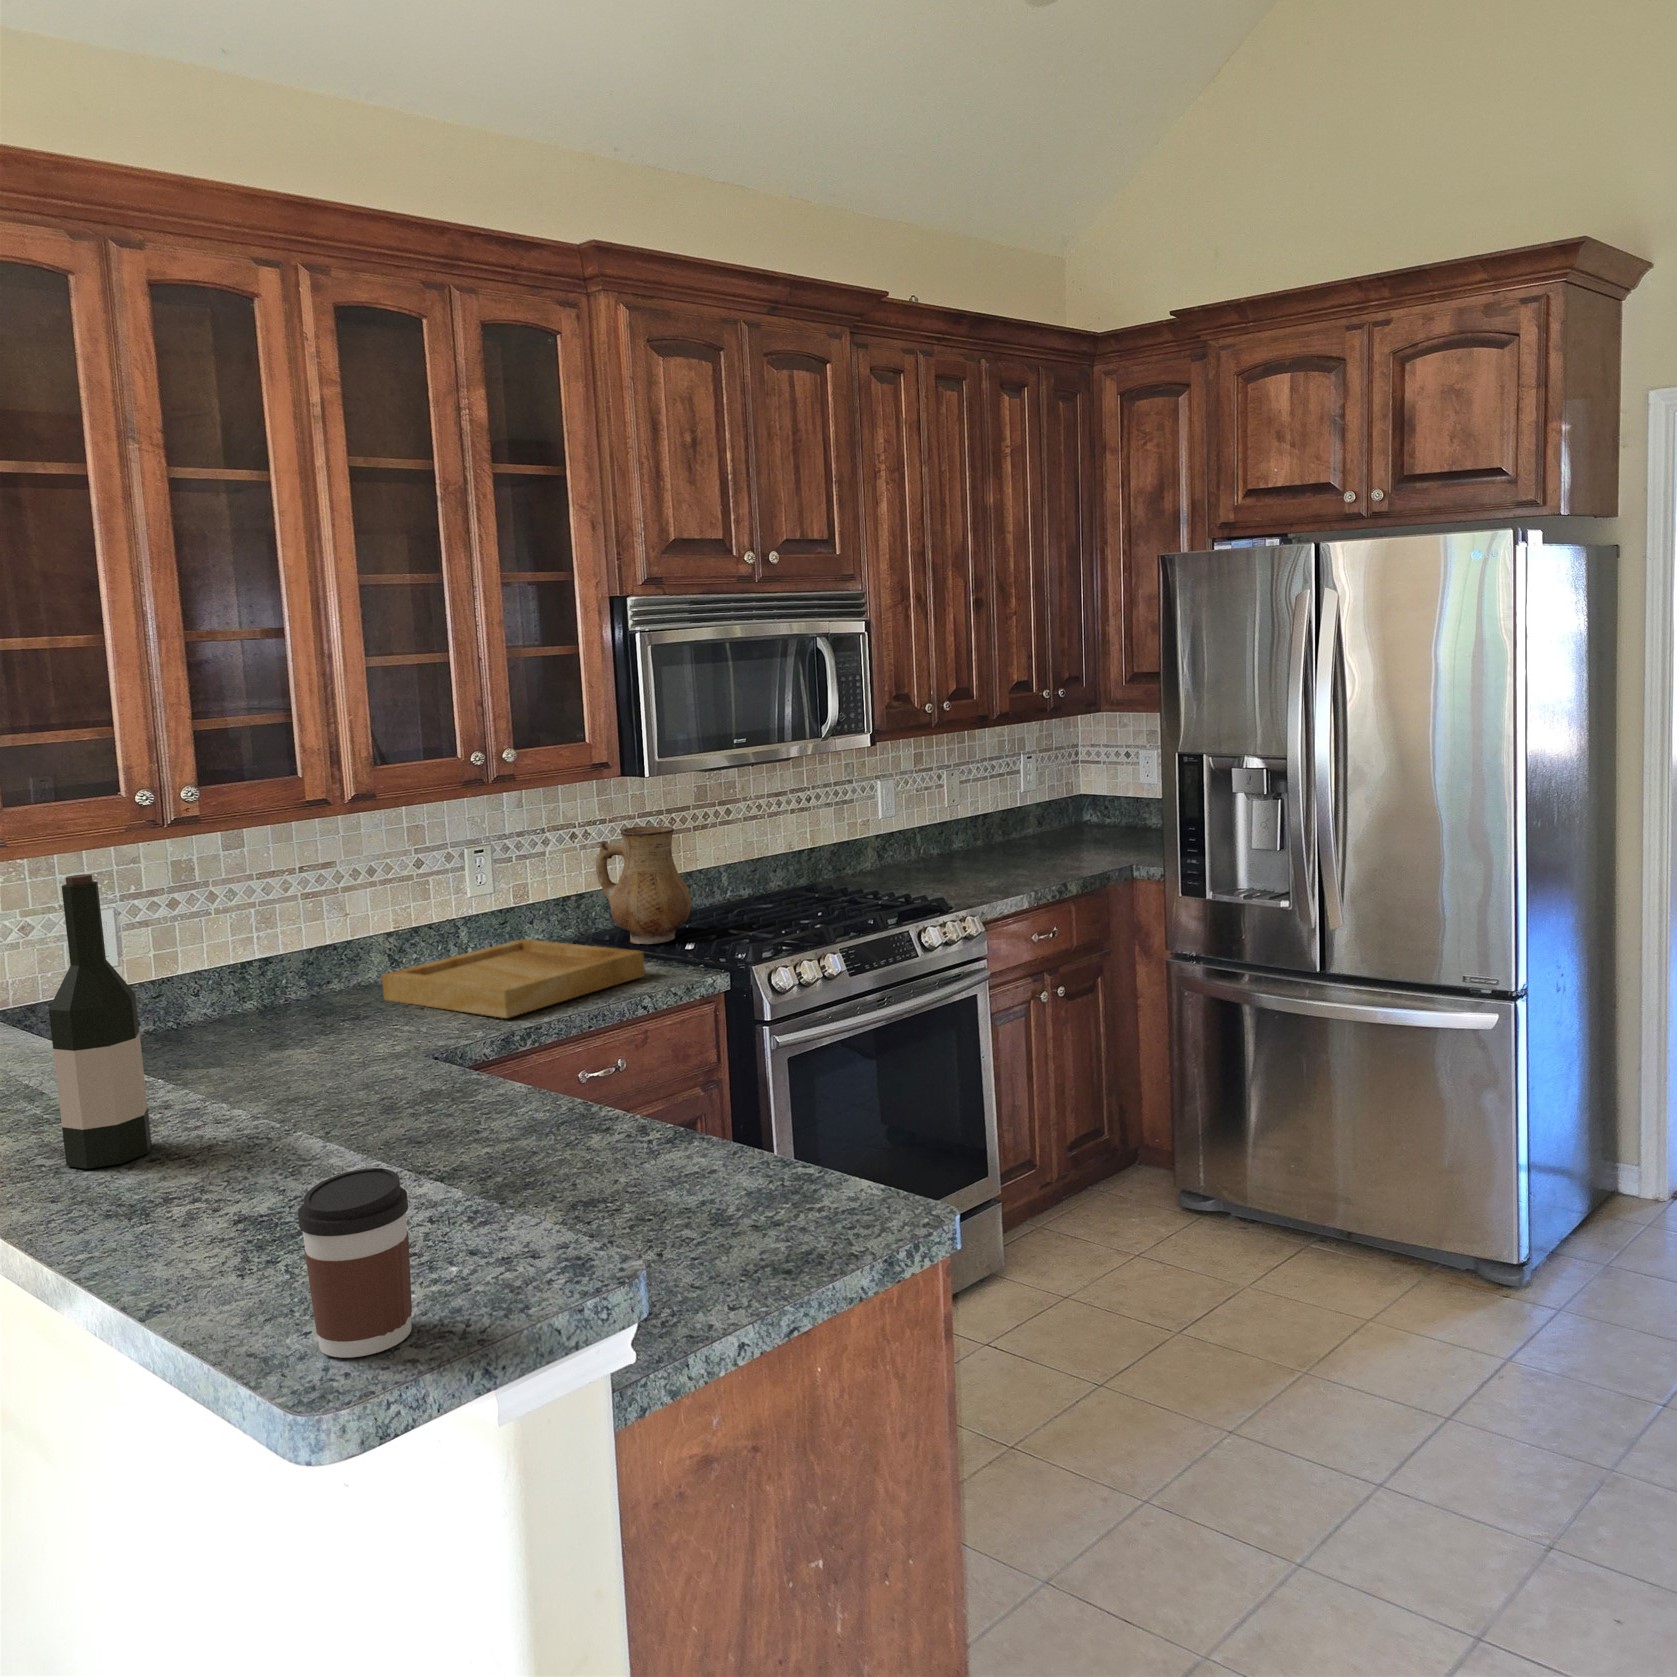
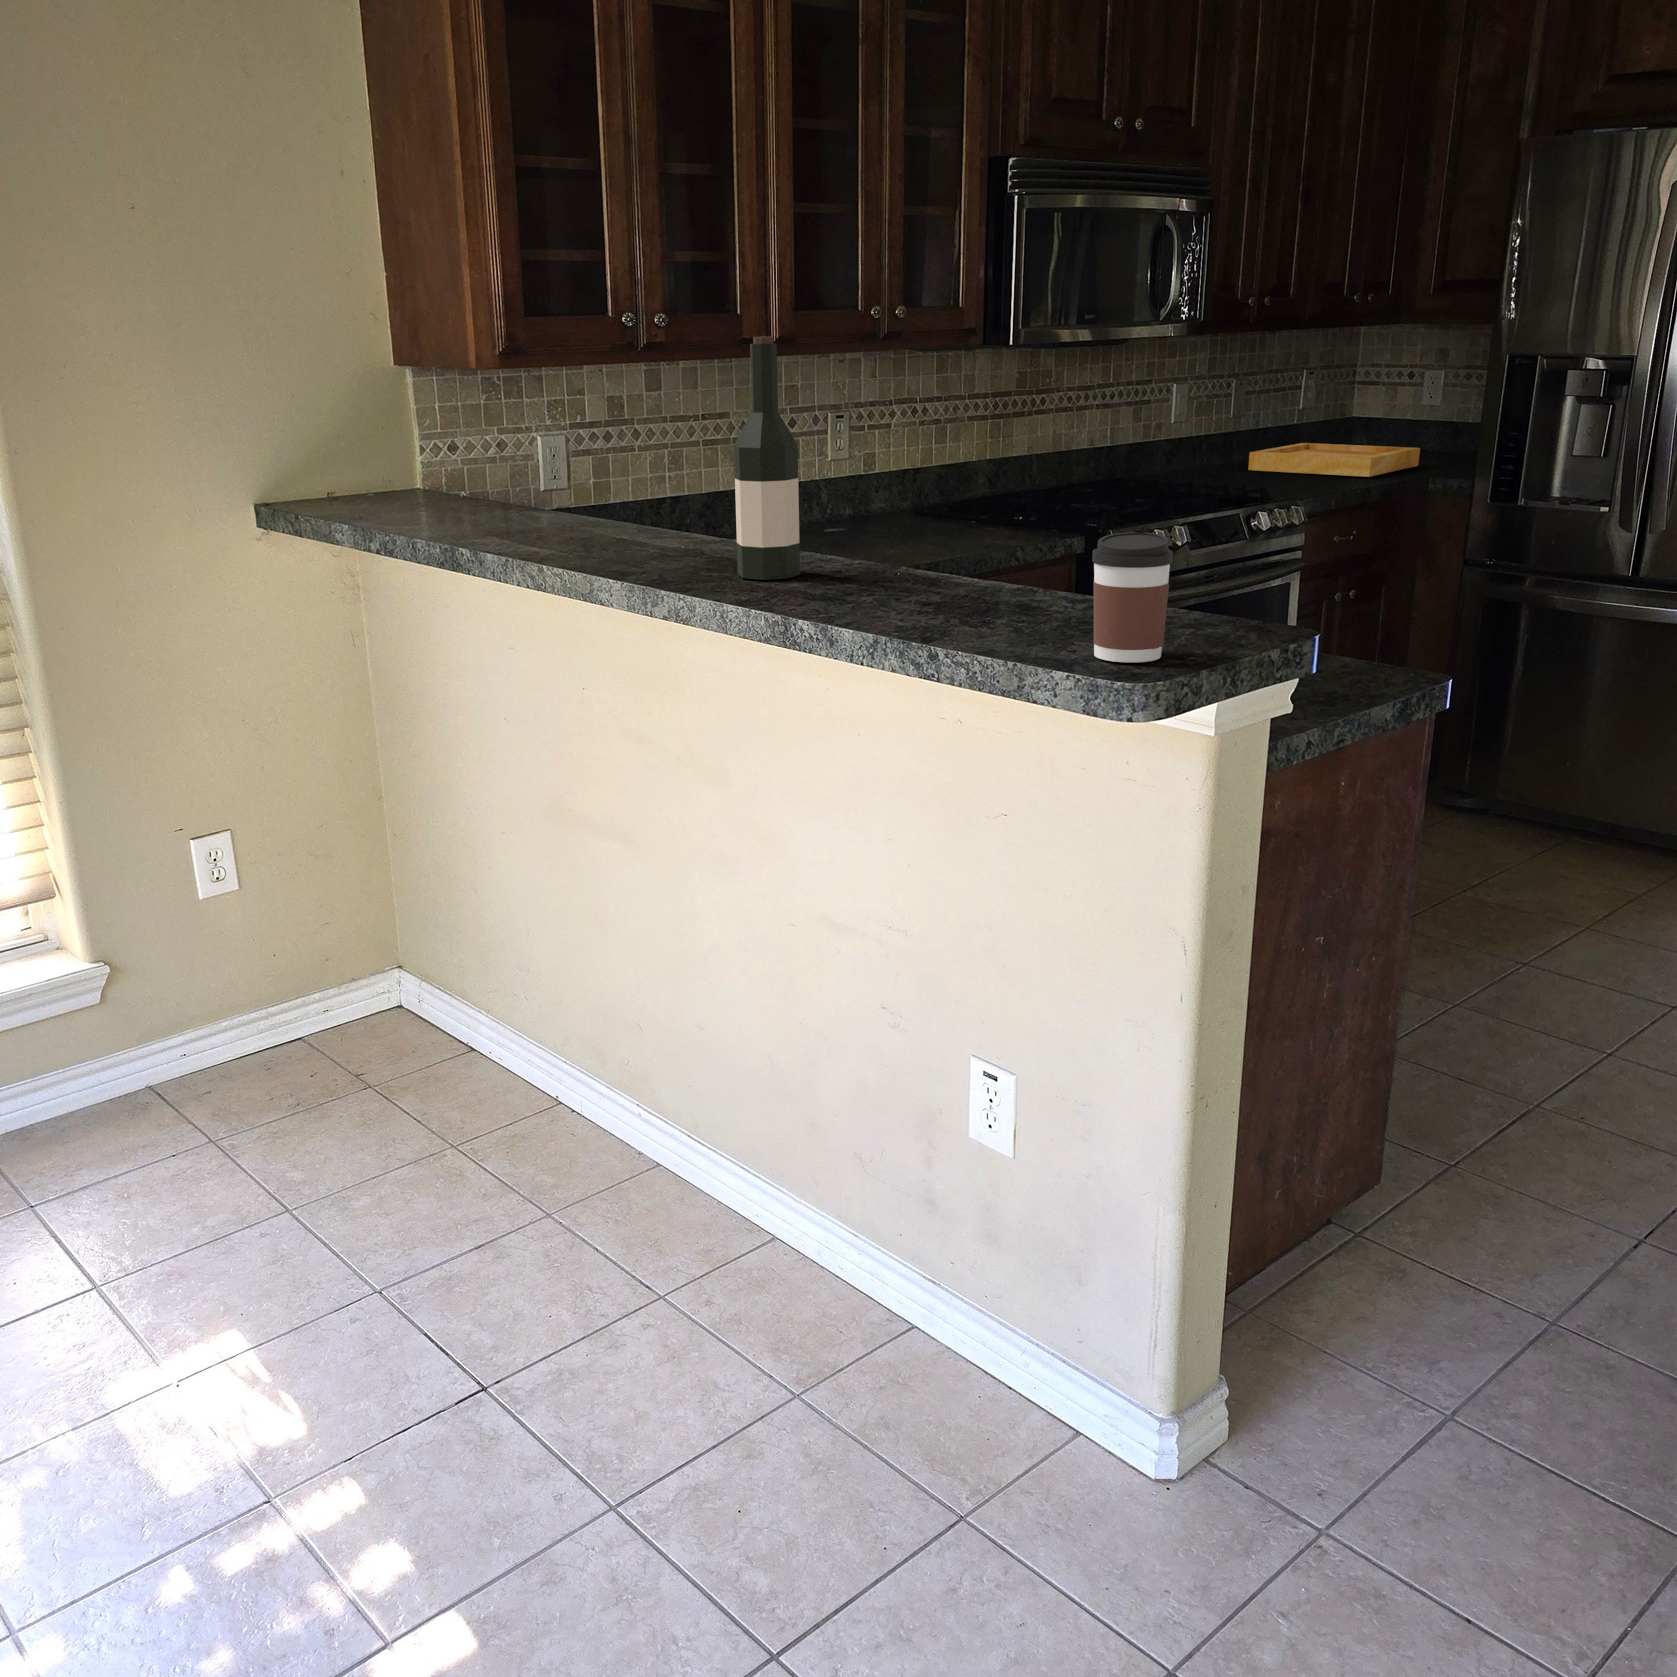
ceramic pitcher: present [596,826,691,944] -> none [944,401,1030,514]
tray: present [382,939,645,1018] -> present [1248,443,1420,477]

